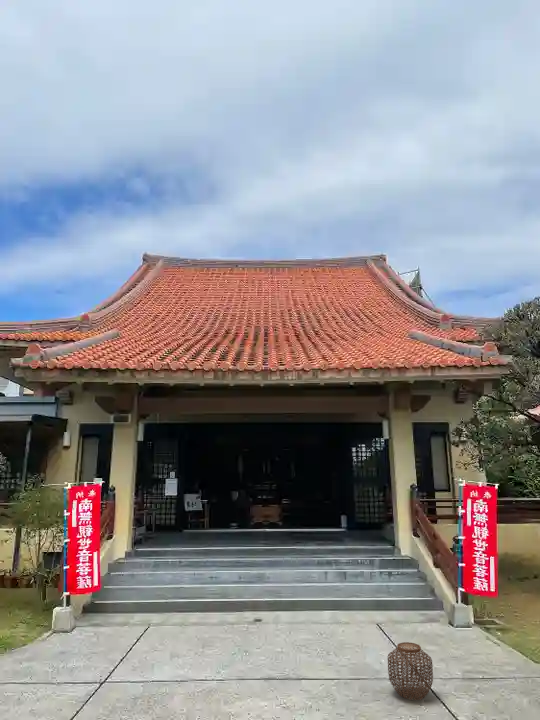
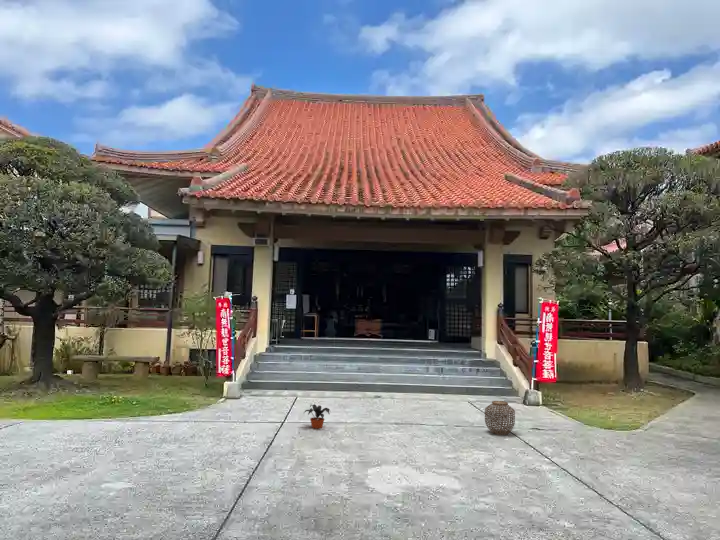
potted plant: none [122,653,164,694] -> present [305,404,330,428]

